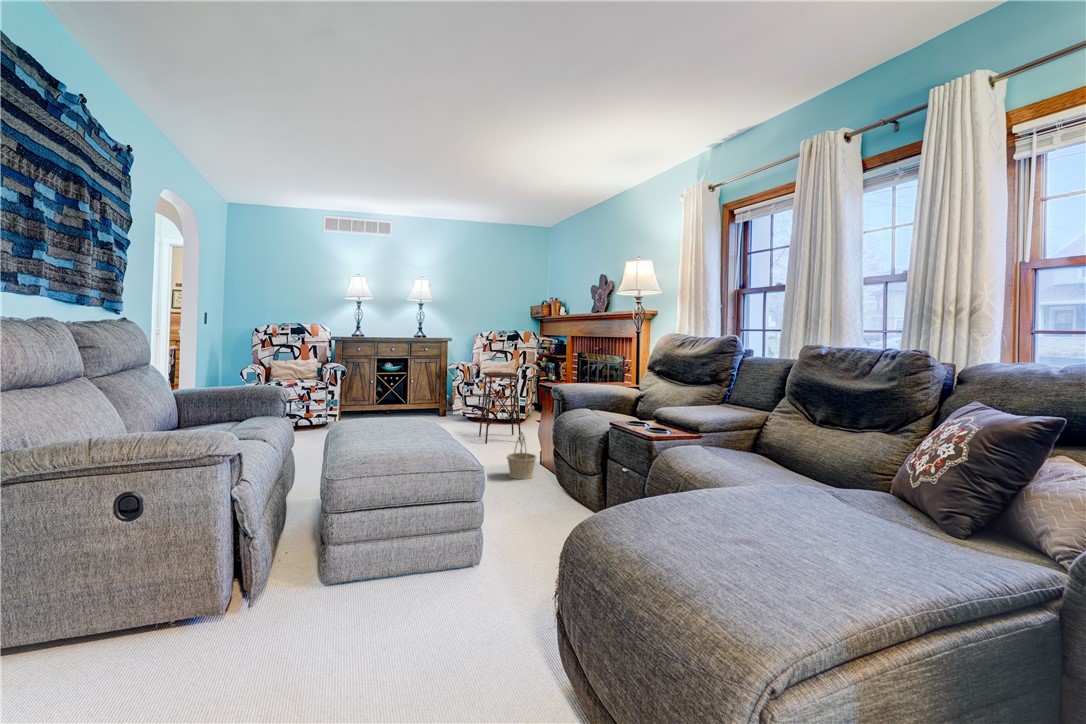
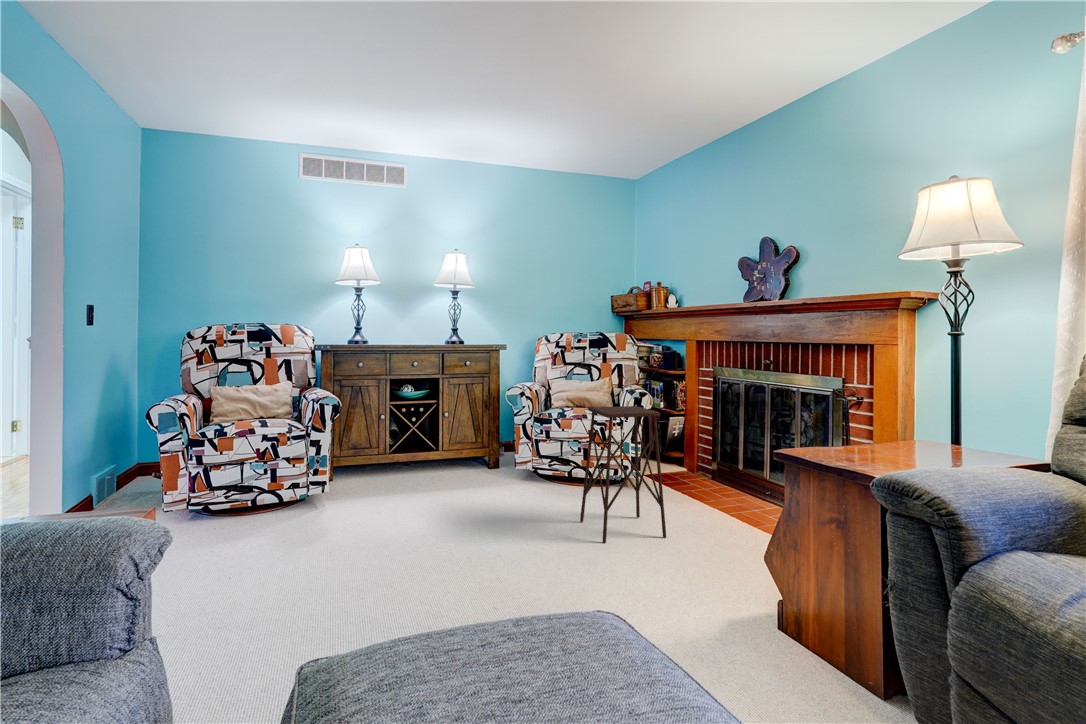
basket: present [507,432,536,479] -> none [720,565,796,687]

